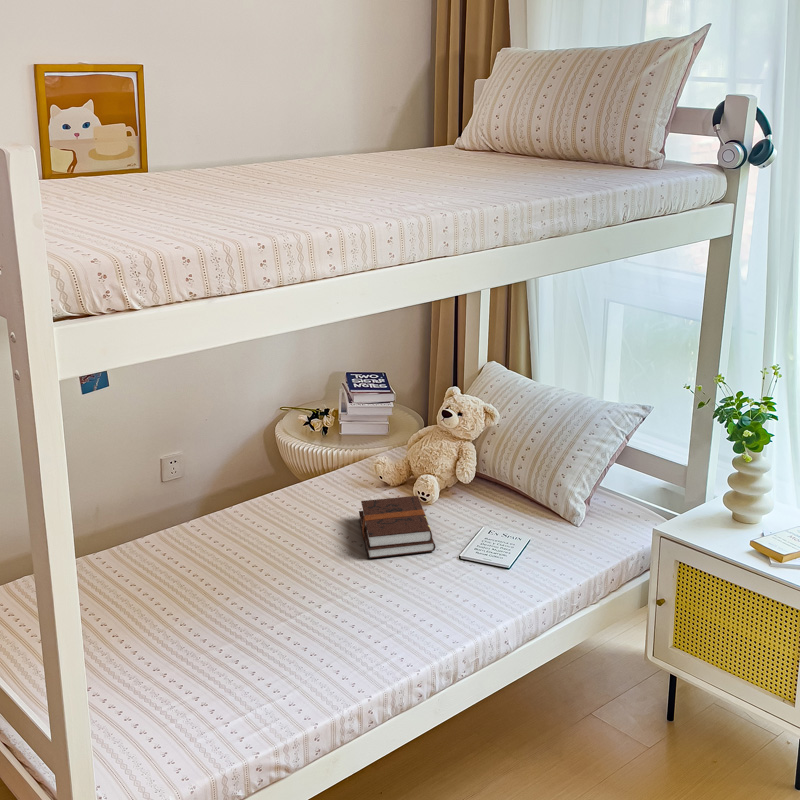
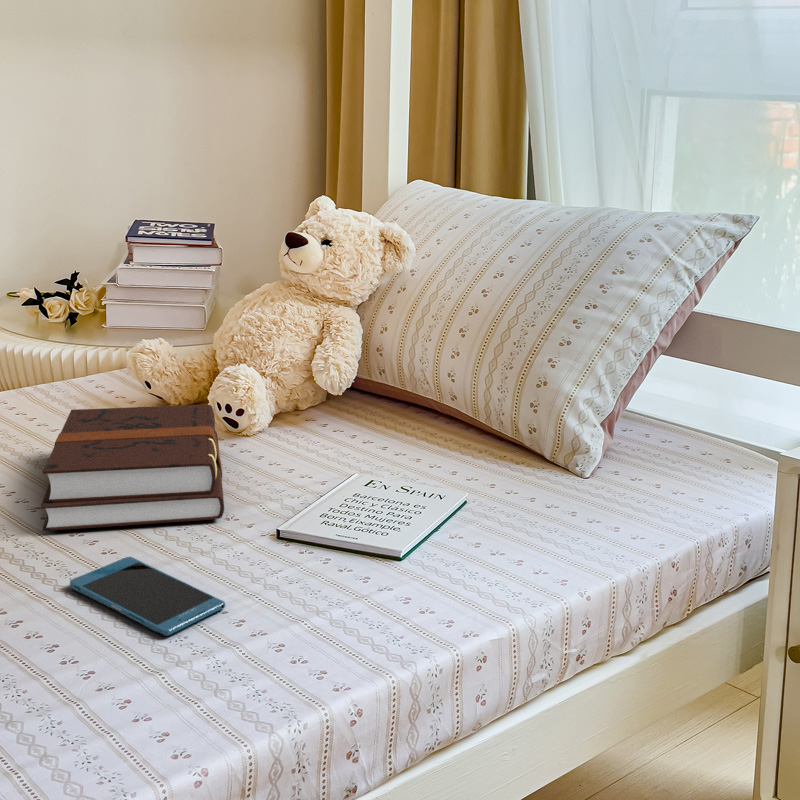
smartphone: none [390,570,448,601] -> present [70,557,225,636]

